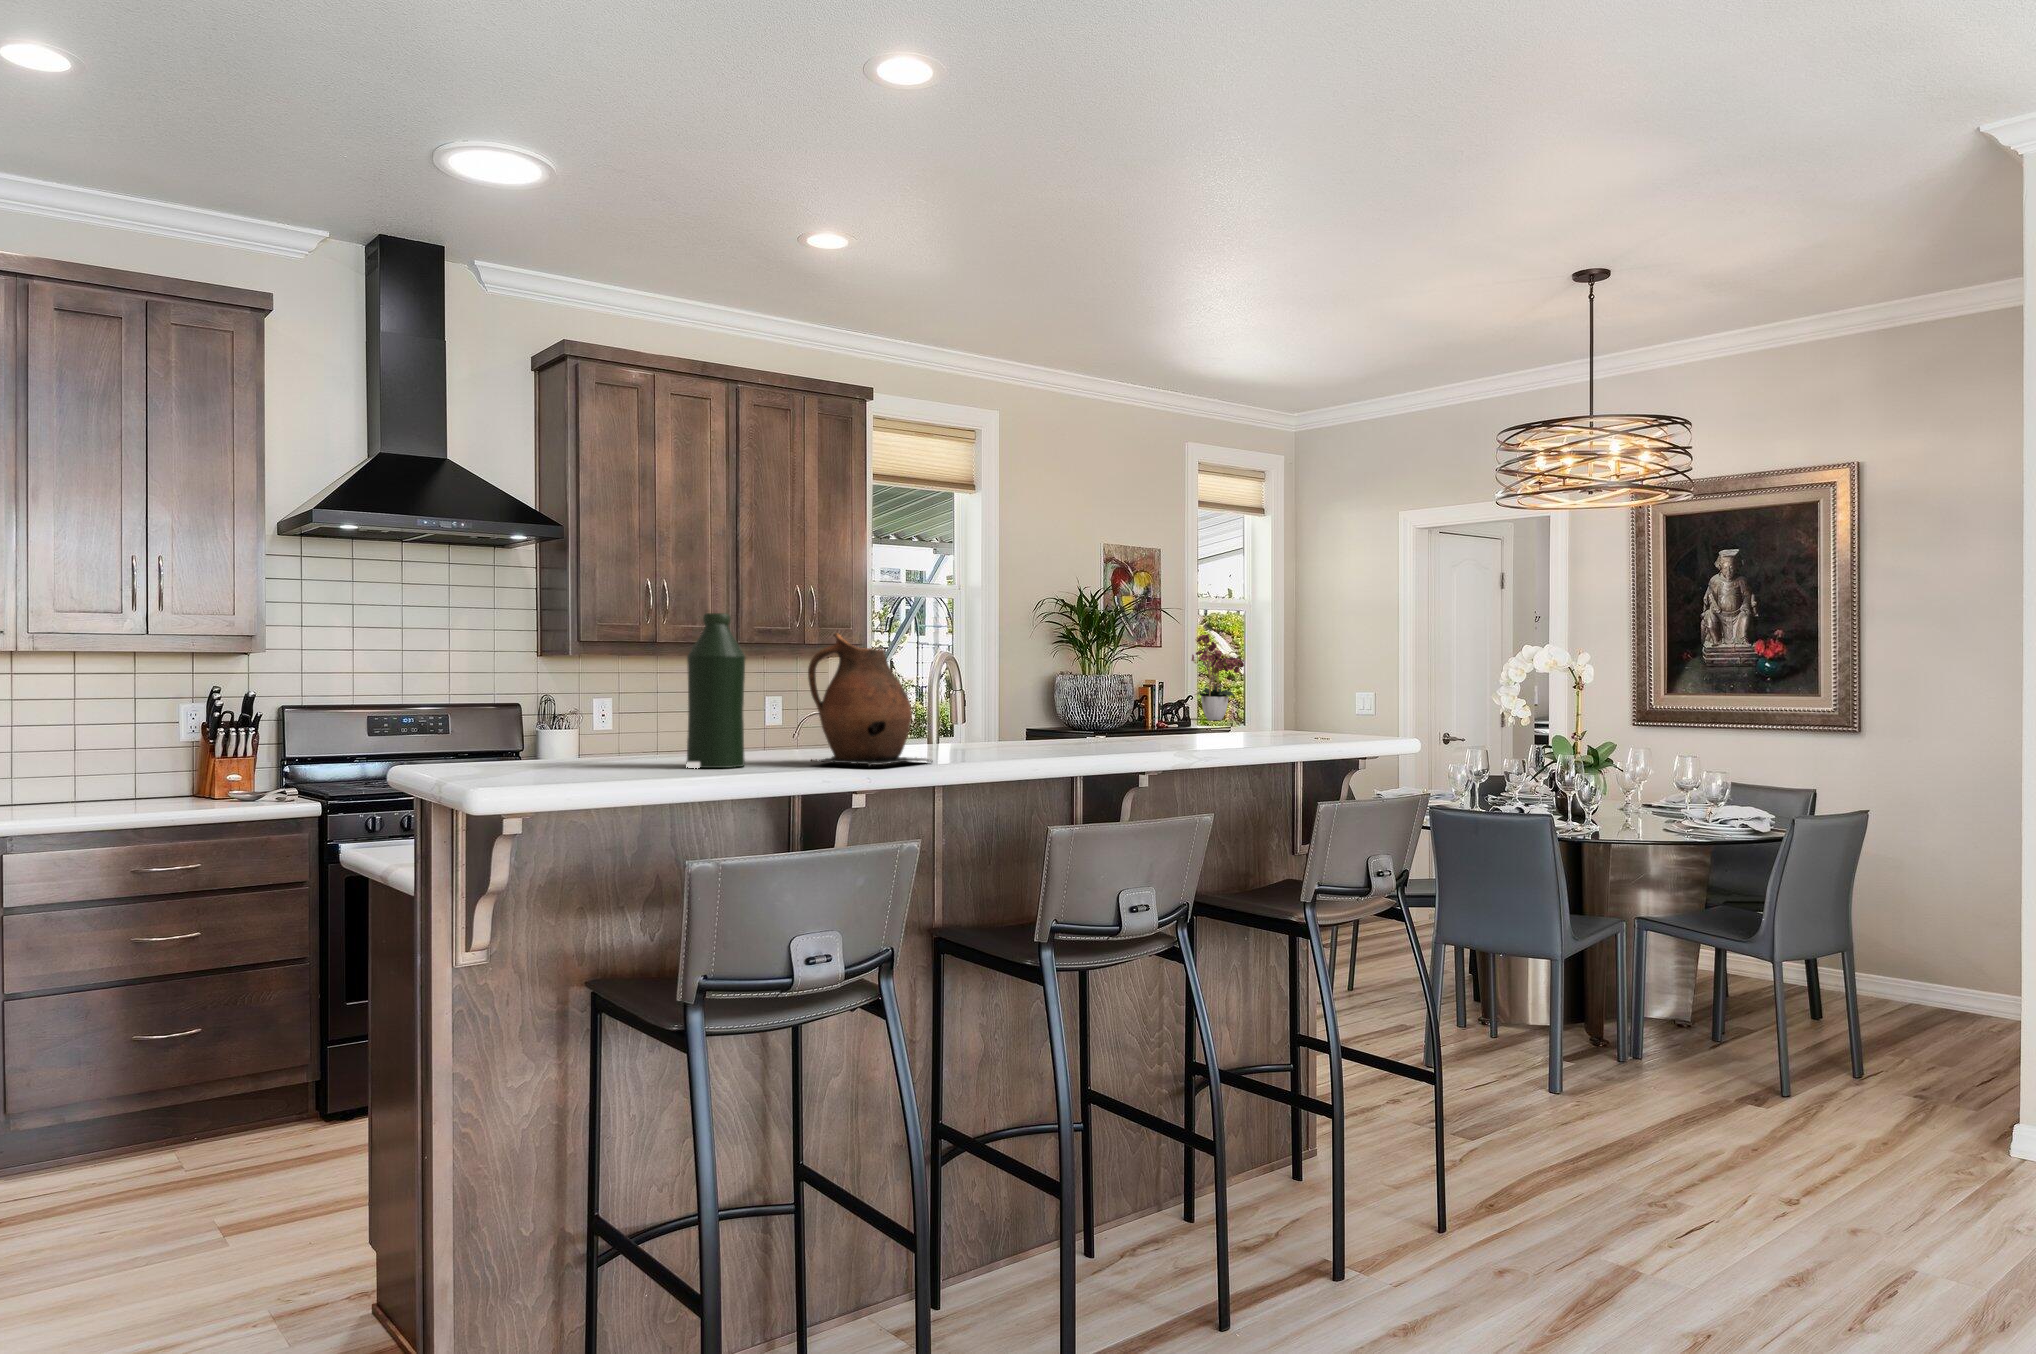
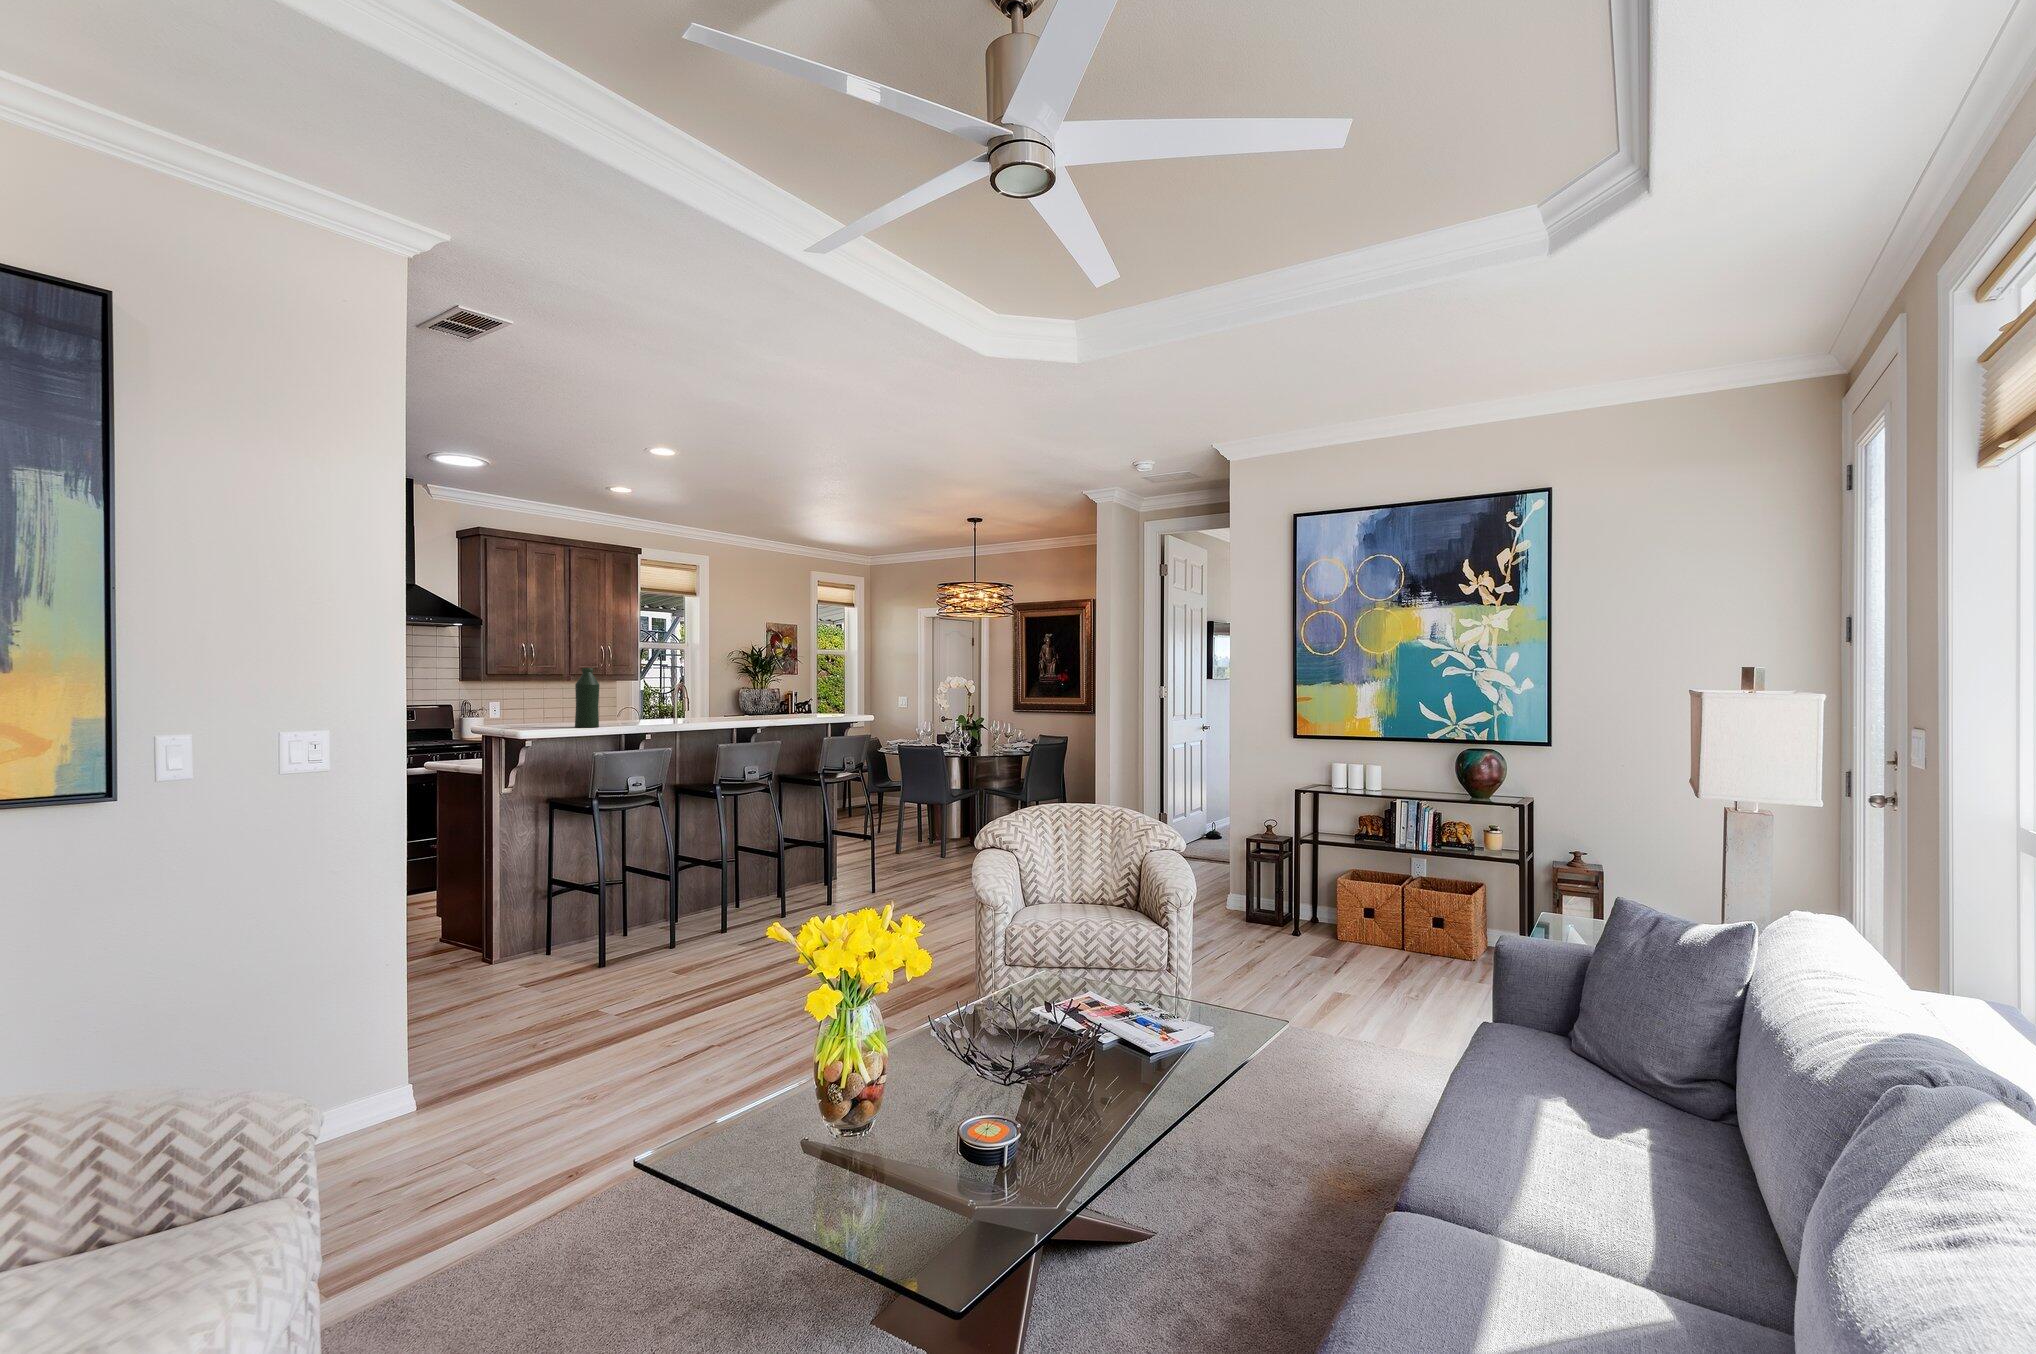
ceramic pitcher: present [808,633,933,766] -> none [625,676,676,726]
flower arrangement: present [1191,634,1244,720] -> none [802,668,831,711]

